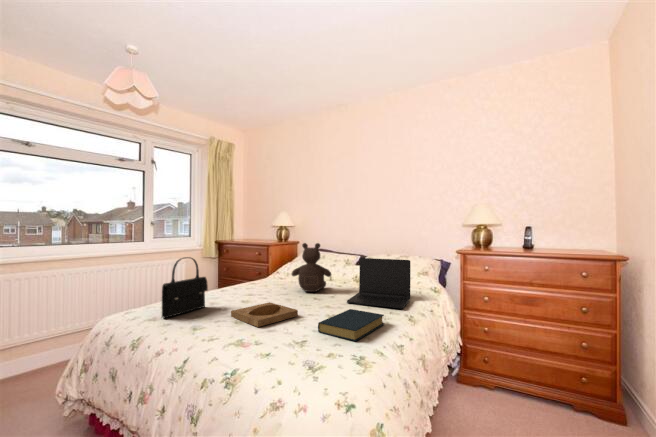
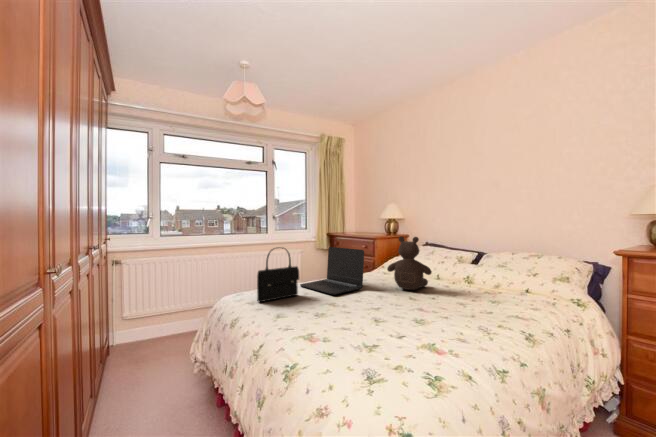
laptop: present [347,258,410,308] -> present [300,247,364,295]
tray: present [231,302,298,327] -> none [316,297,381,322]
hardback book: present [318,309,384,341] -> none [396,315,484,355]

